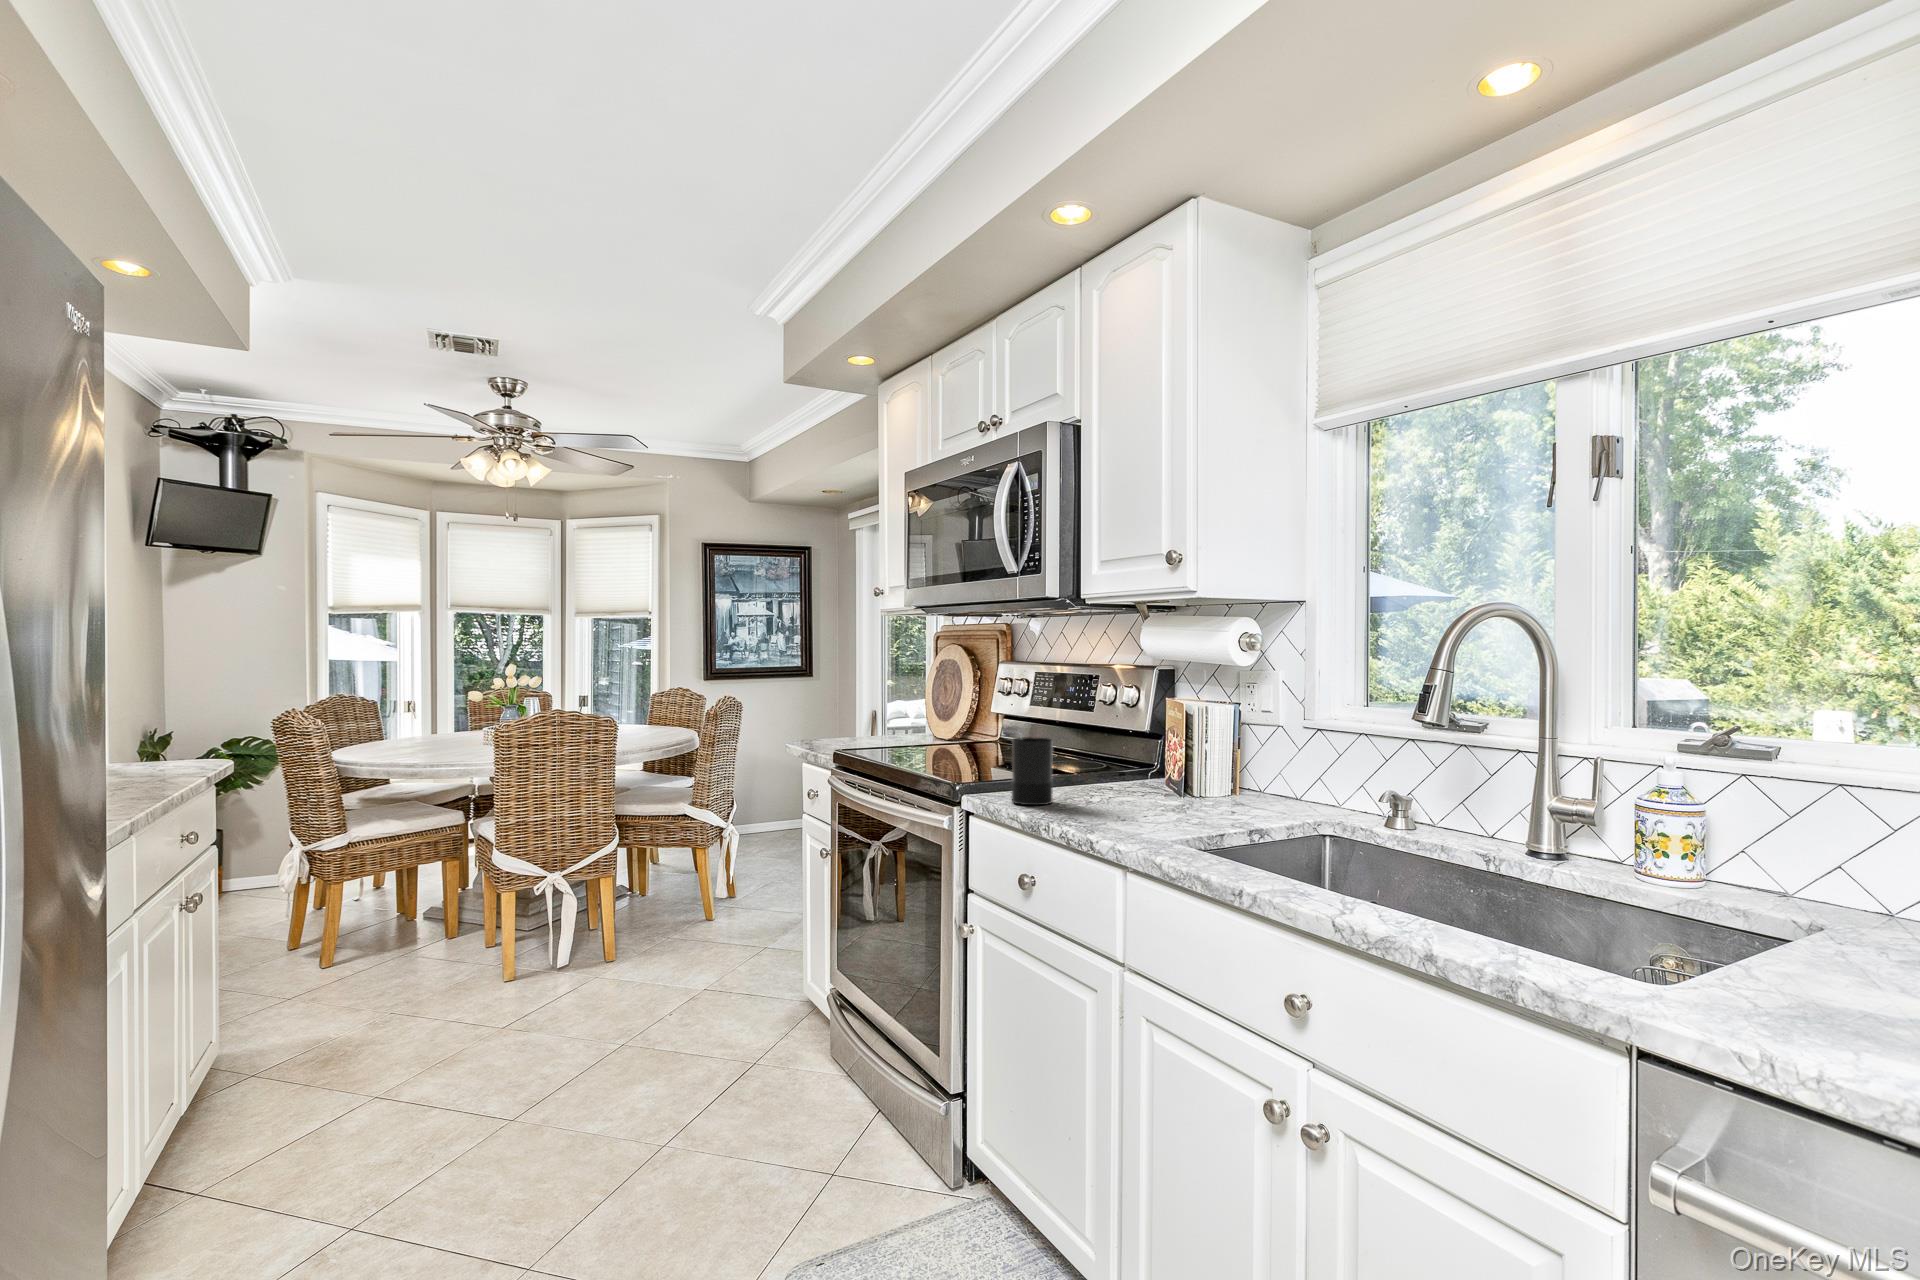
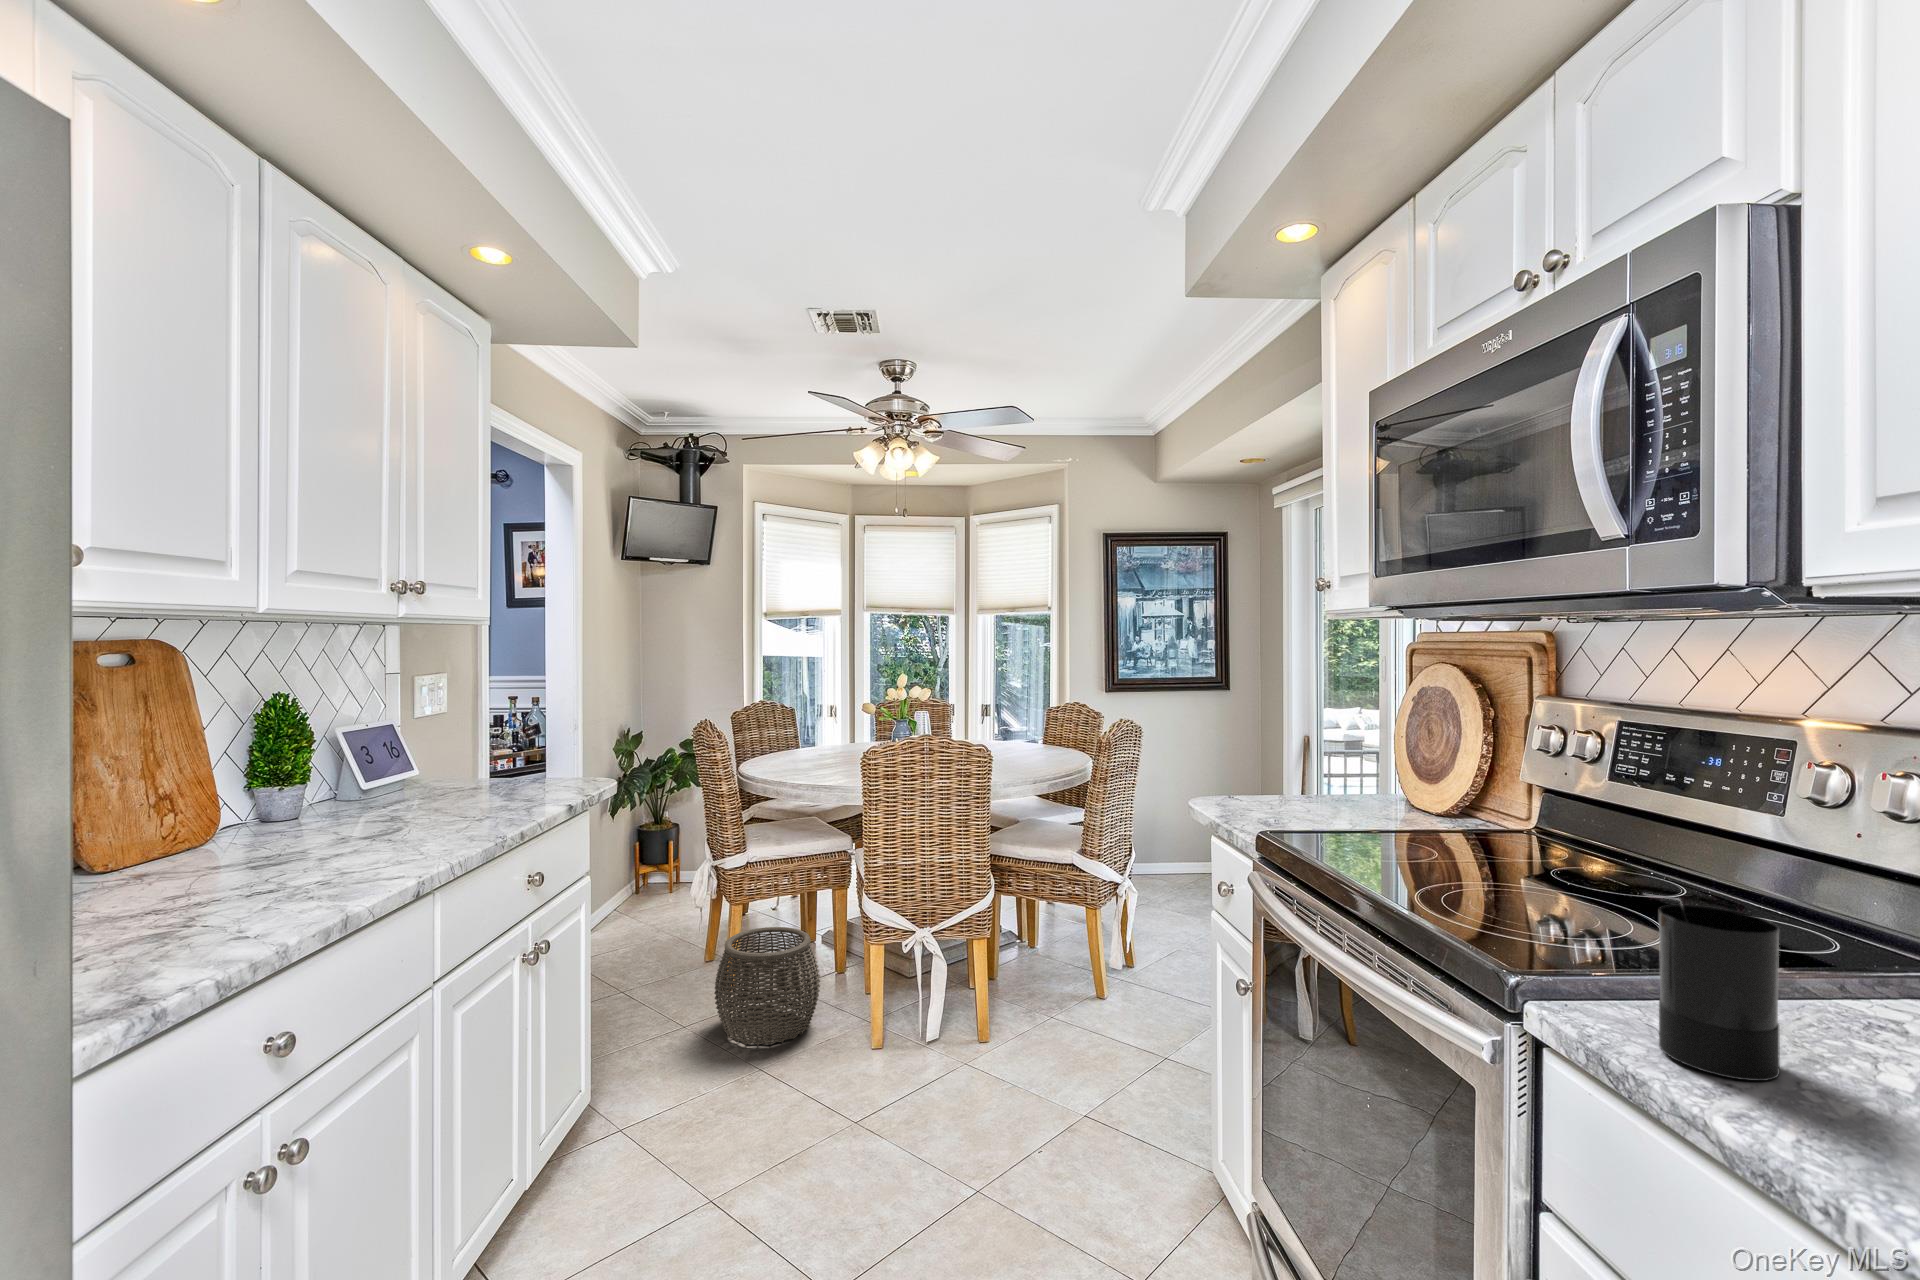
woven basket: none [327,896,444,1005] -> present [714,927,820,1046]

